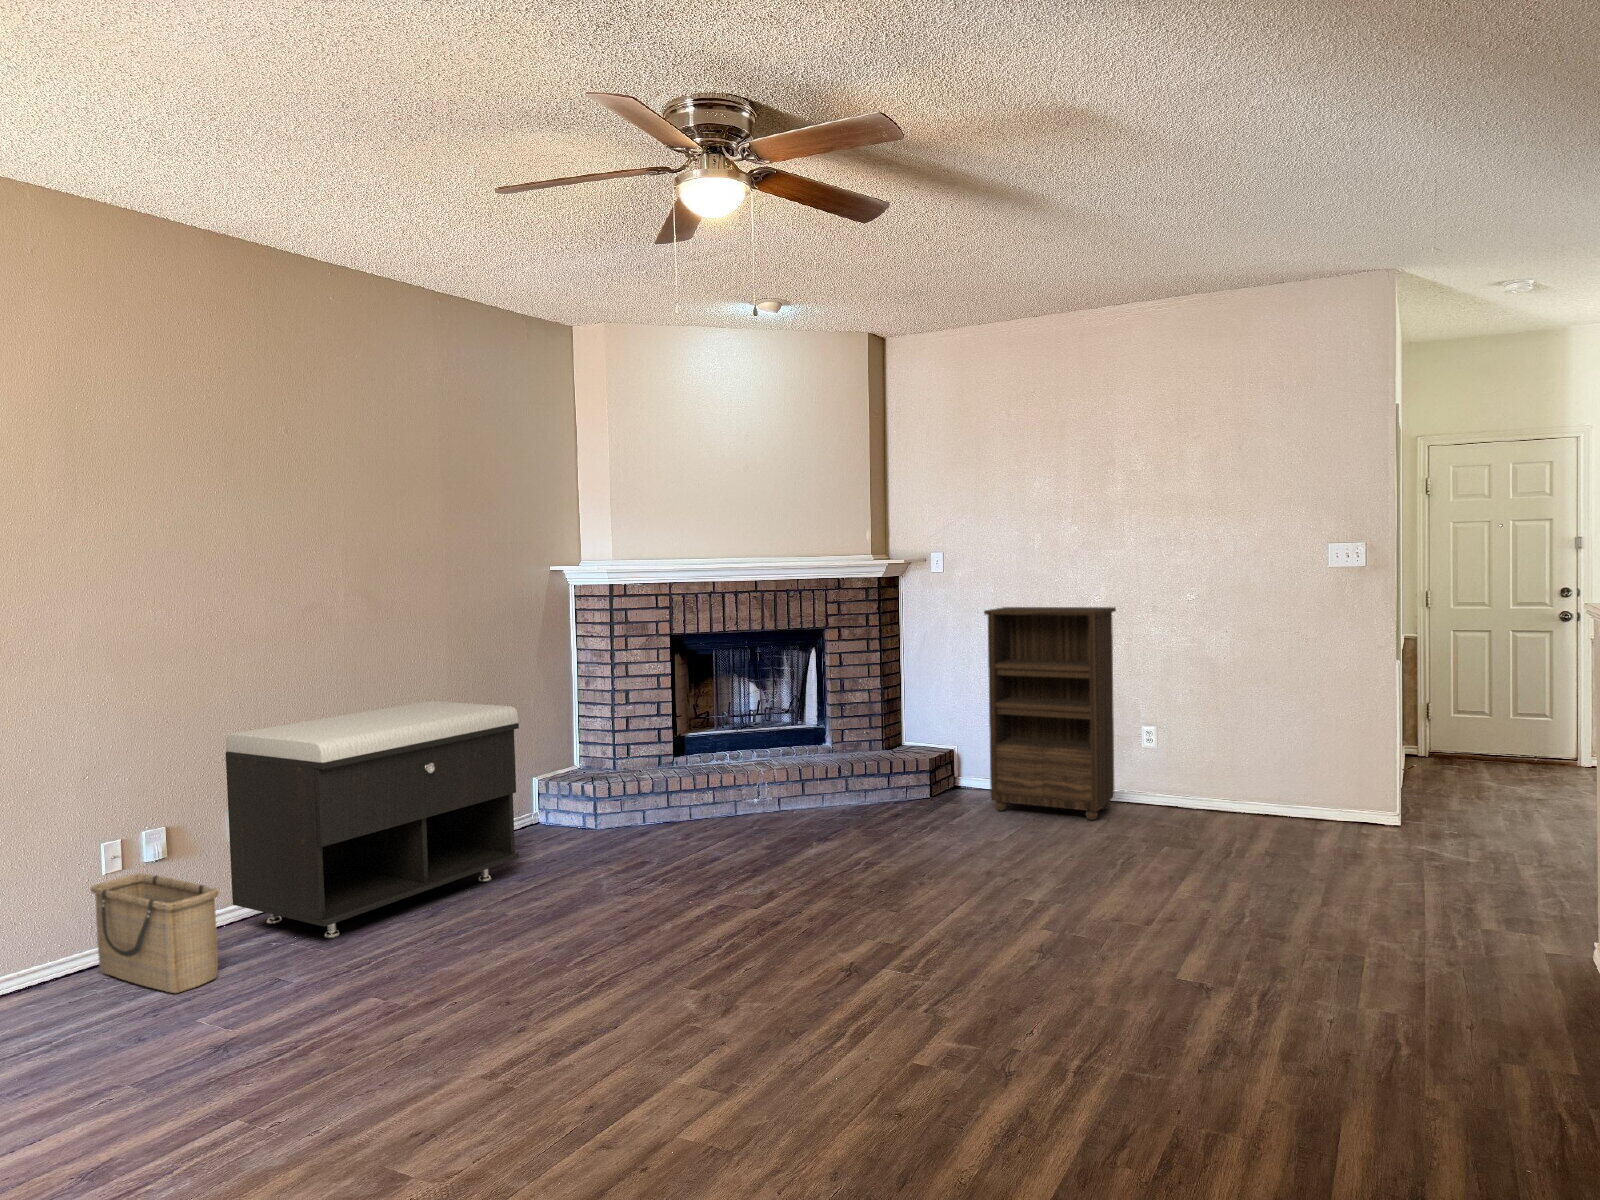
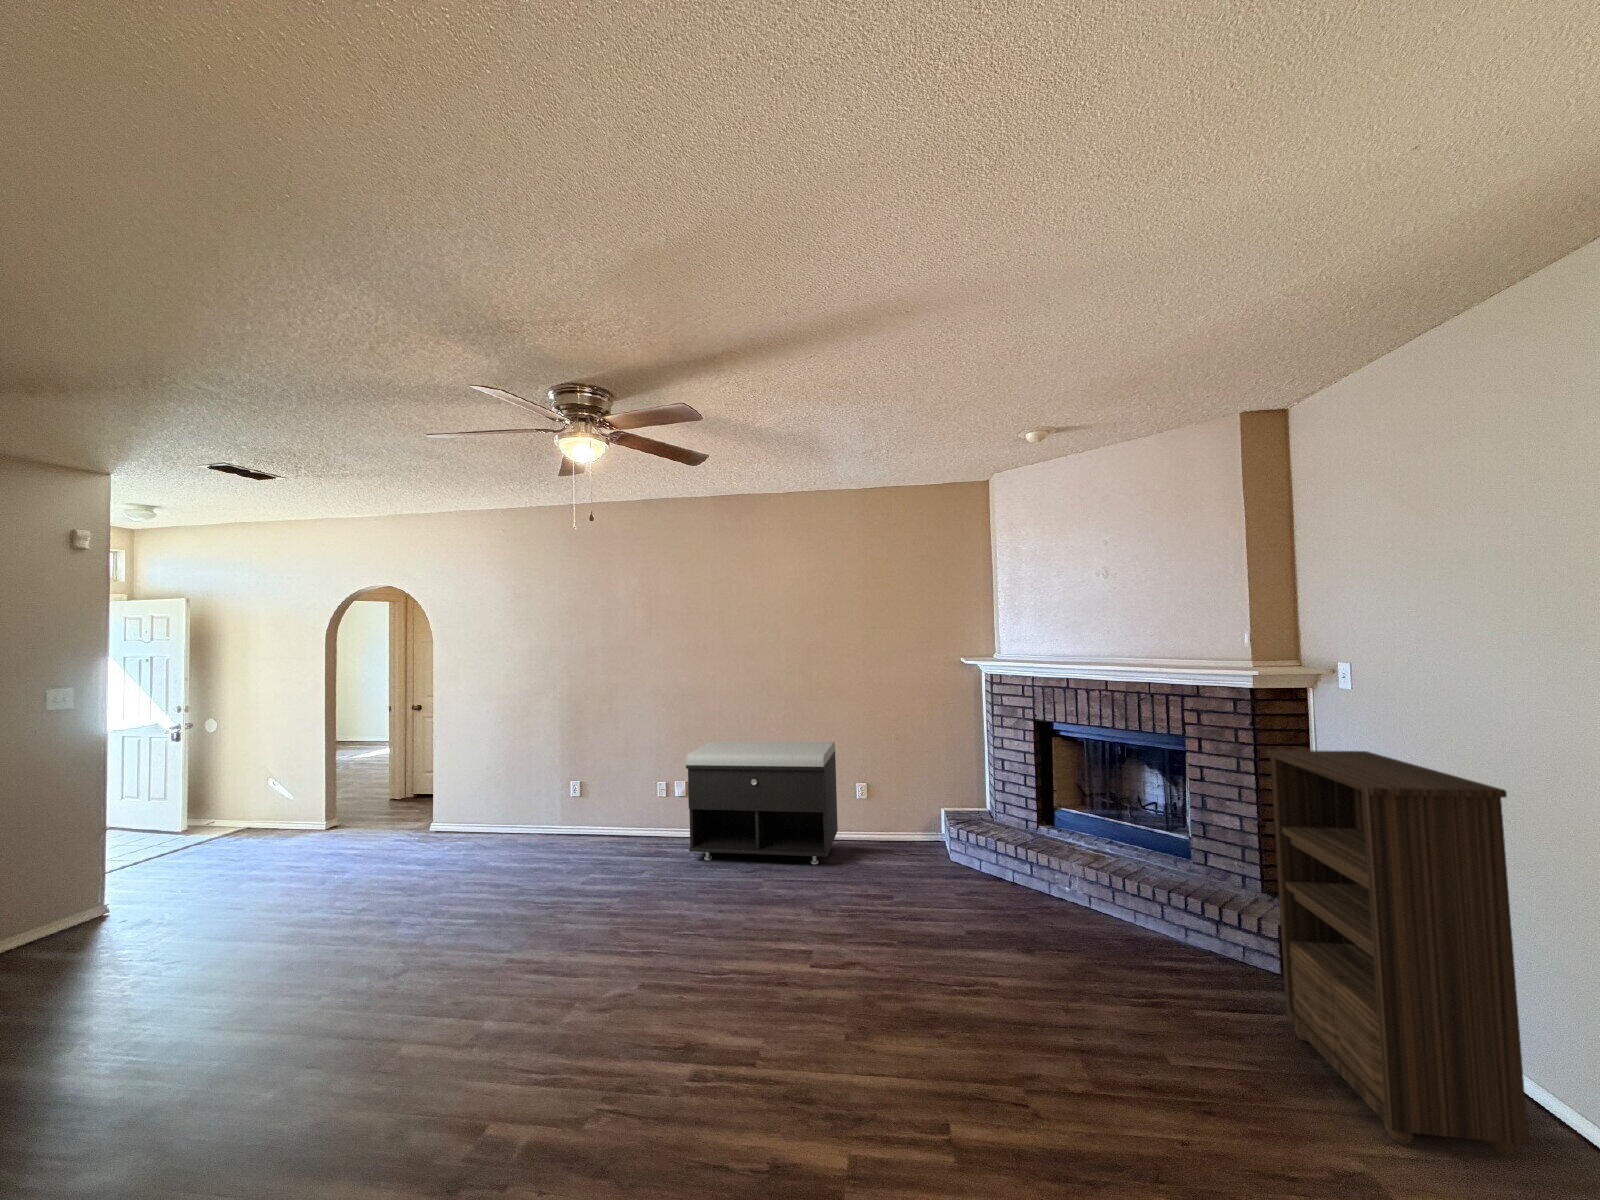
basket: present [91,873,219,993] -> none [623,798,668,857]

